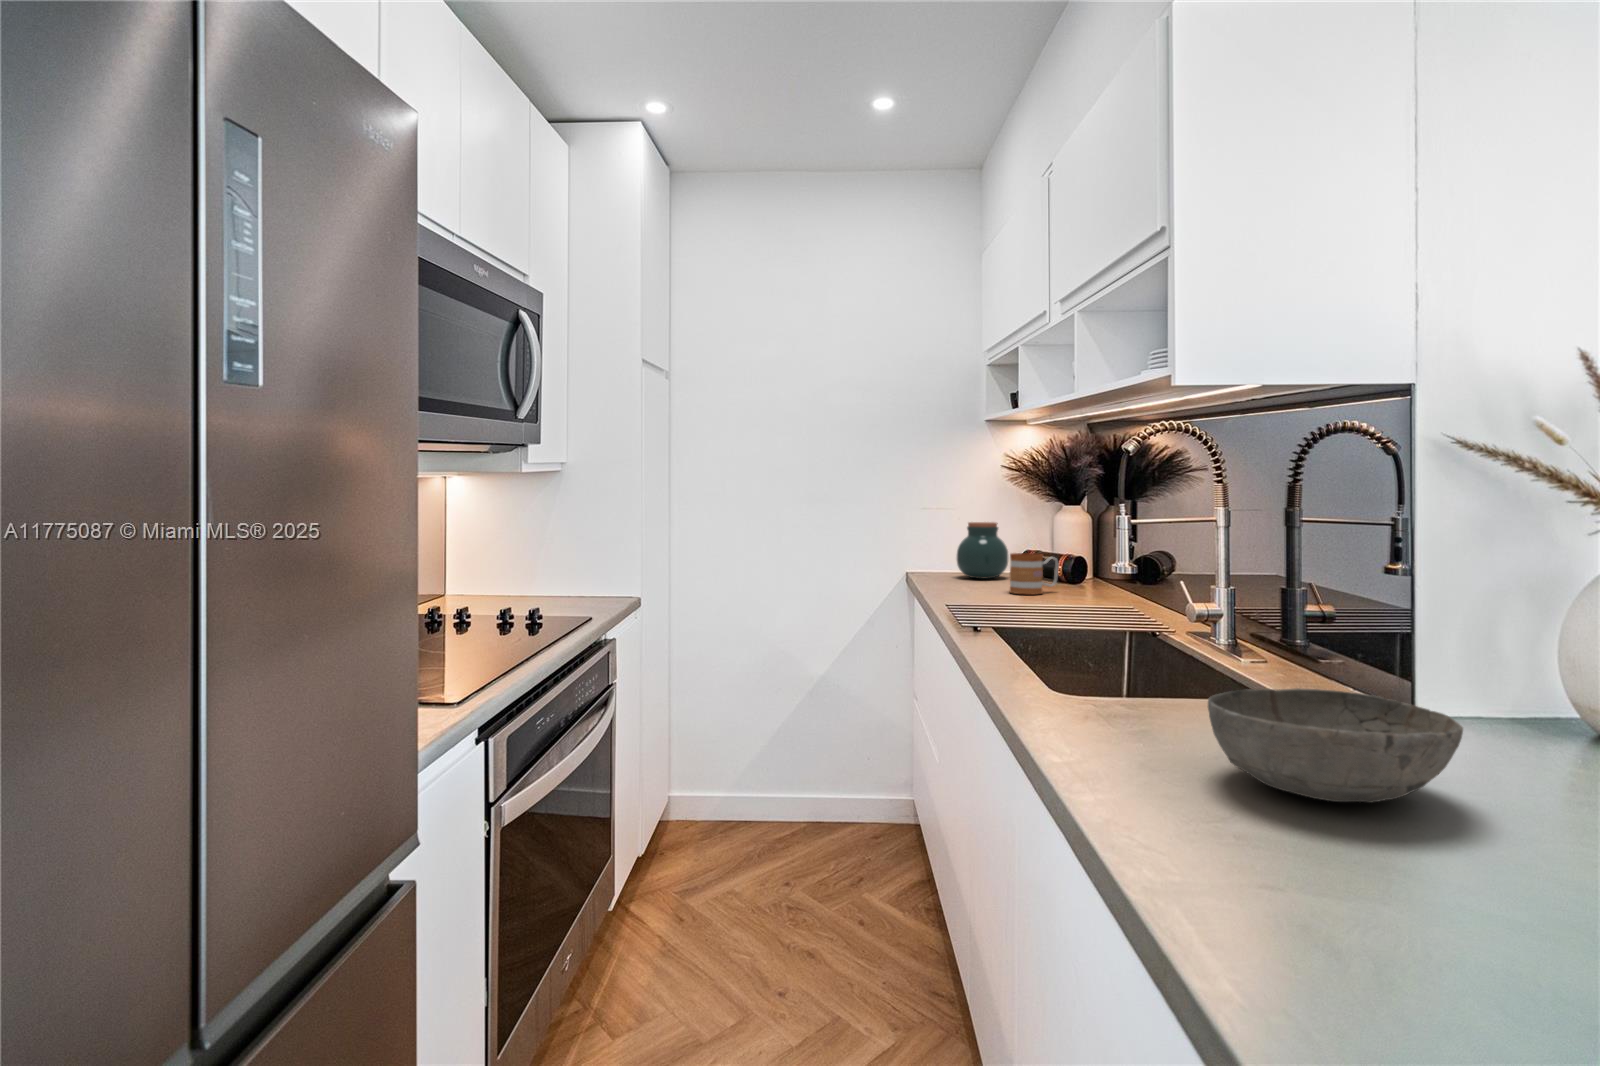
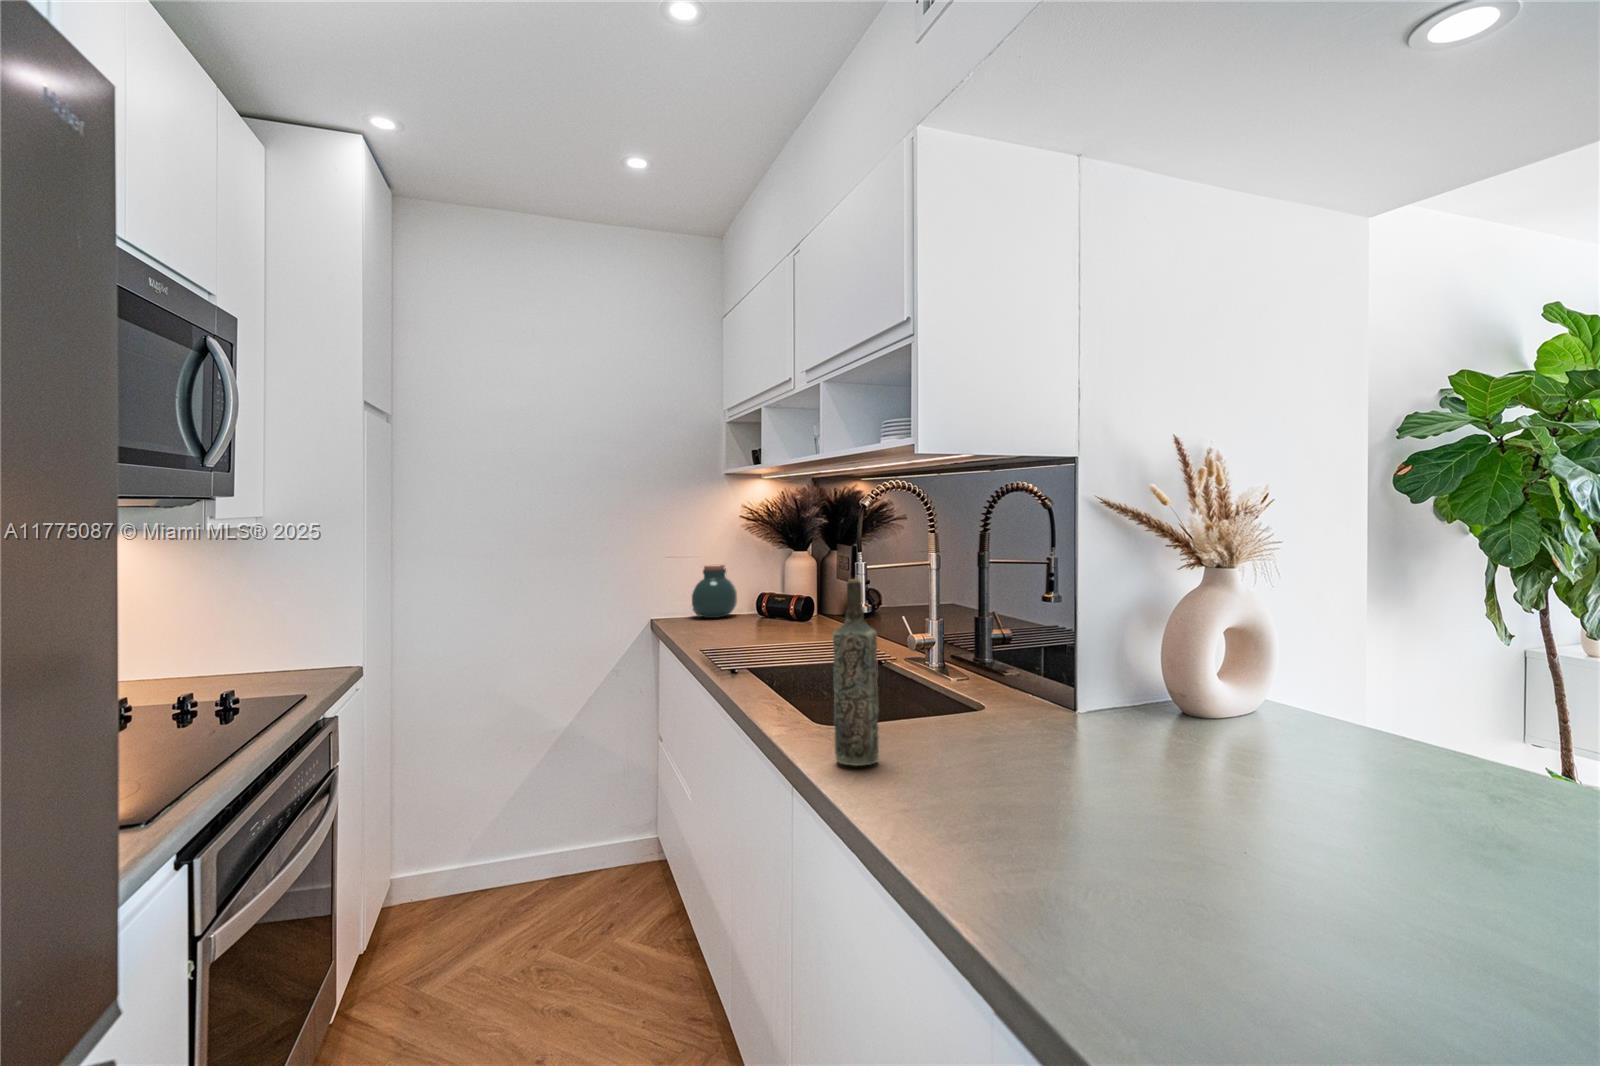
bottle: none [1069,524,1124,733] -> present [833,579,879,766]
mug: present [1010,553,1058,595] -> none [743,593,785,632]
bowl: present [1208,688,1463,803] -> none [956,708,1138,804]

